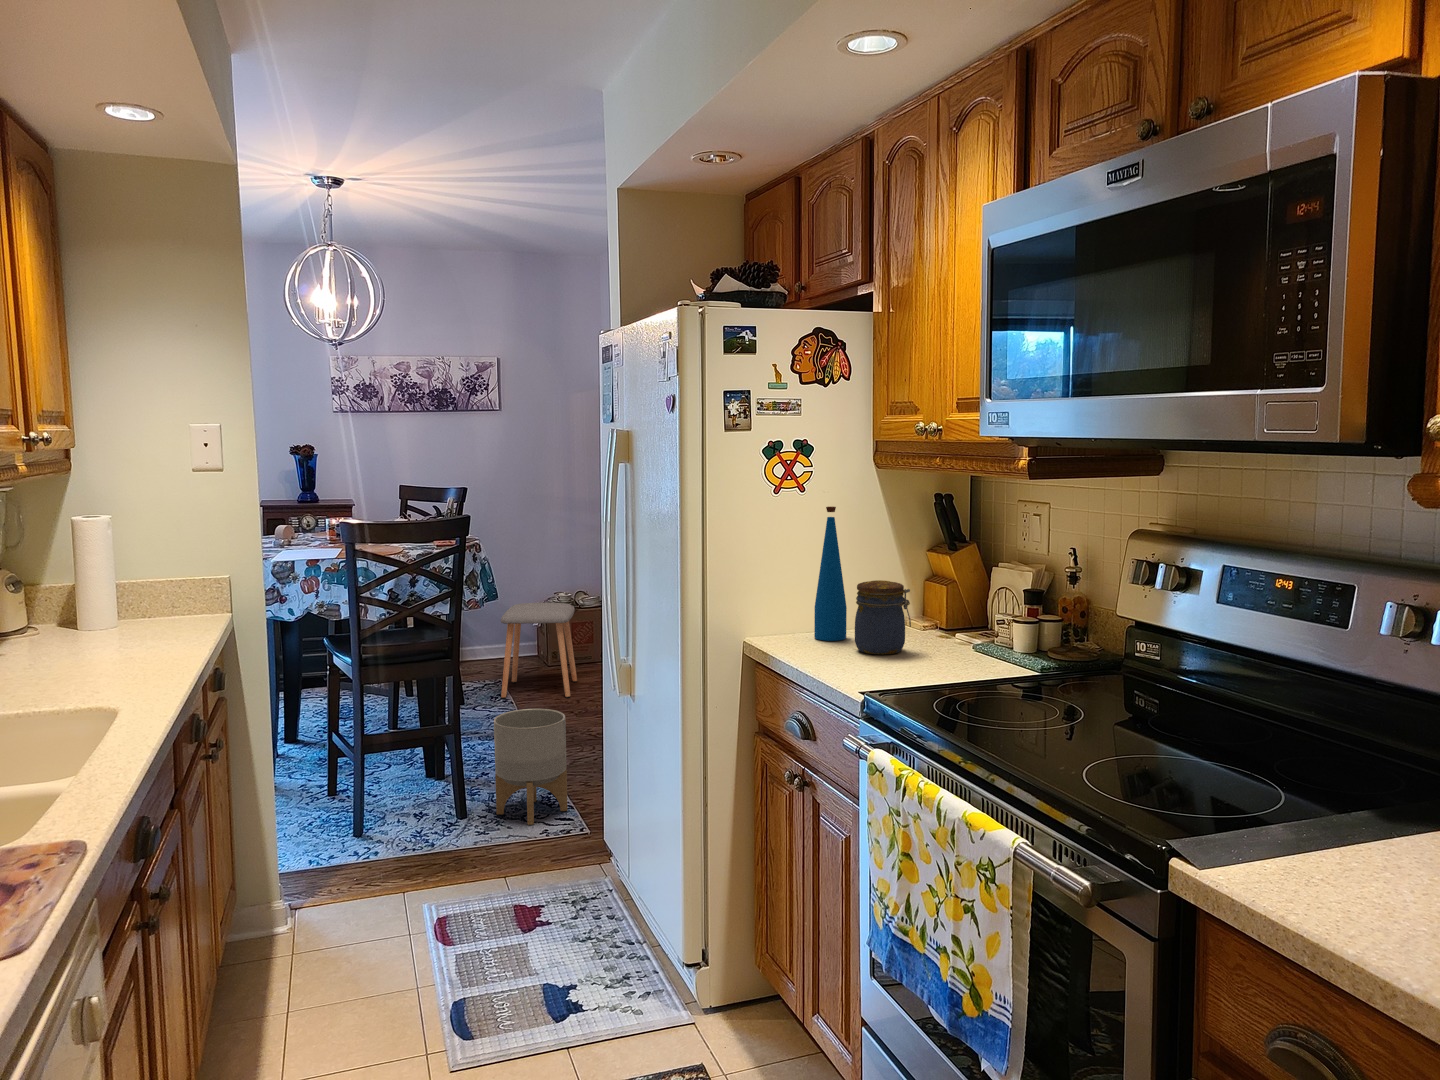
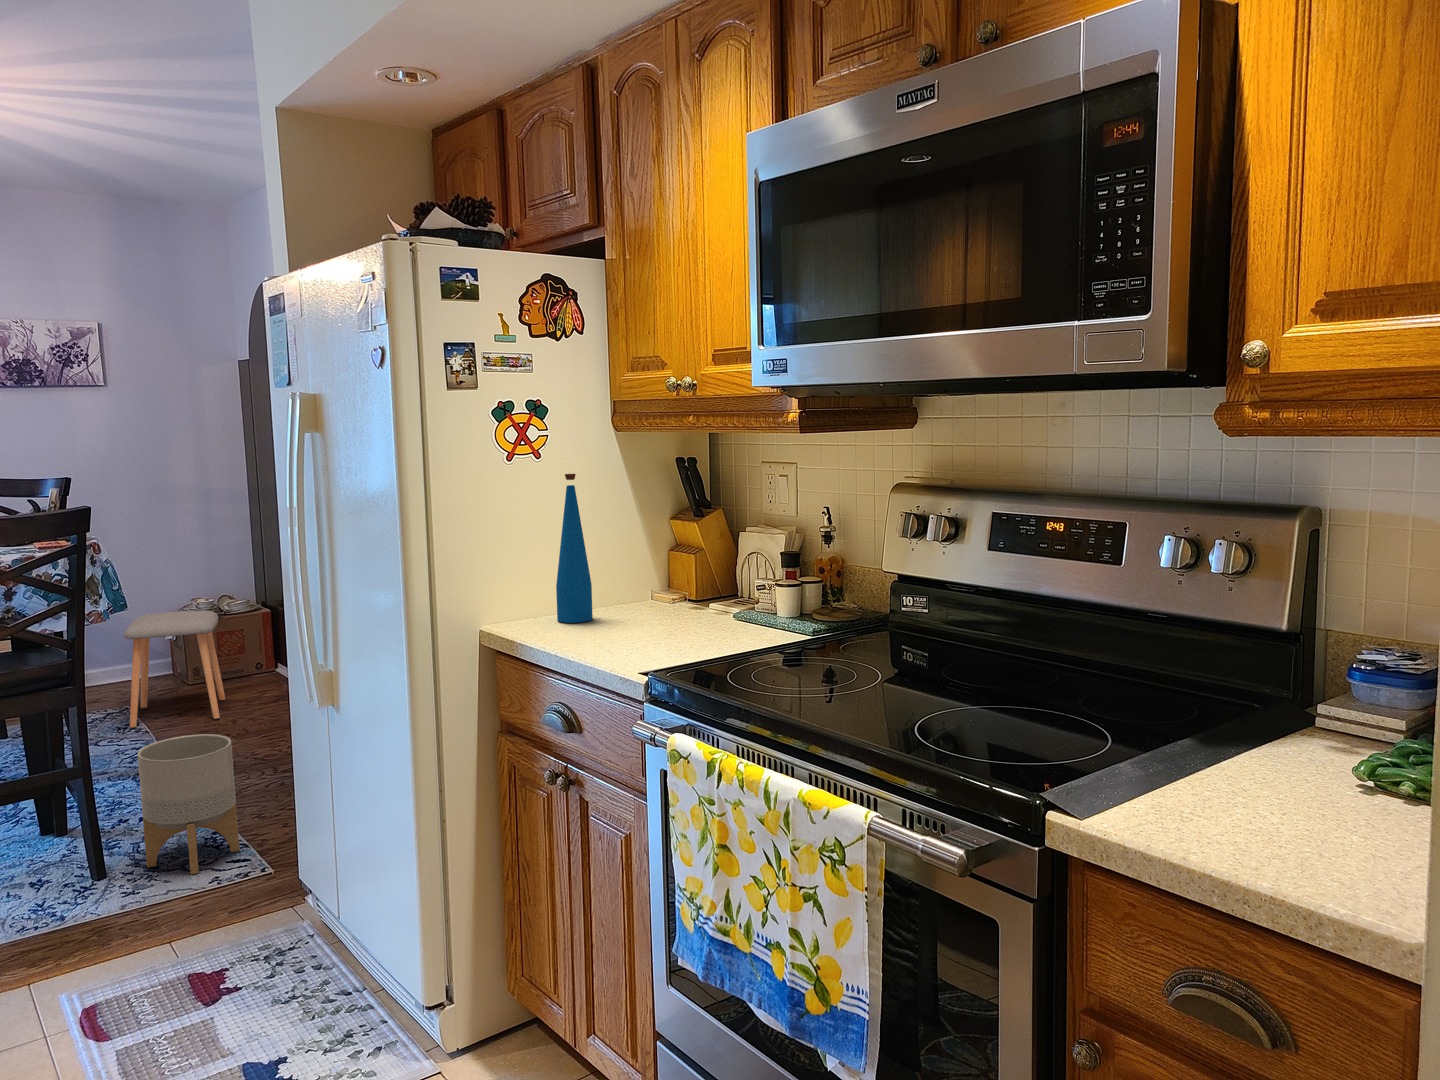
jar: present [855,580,911,654] -> none [608,552,668,633]

